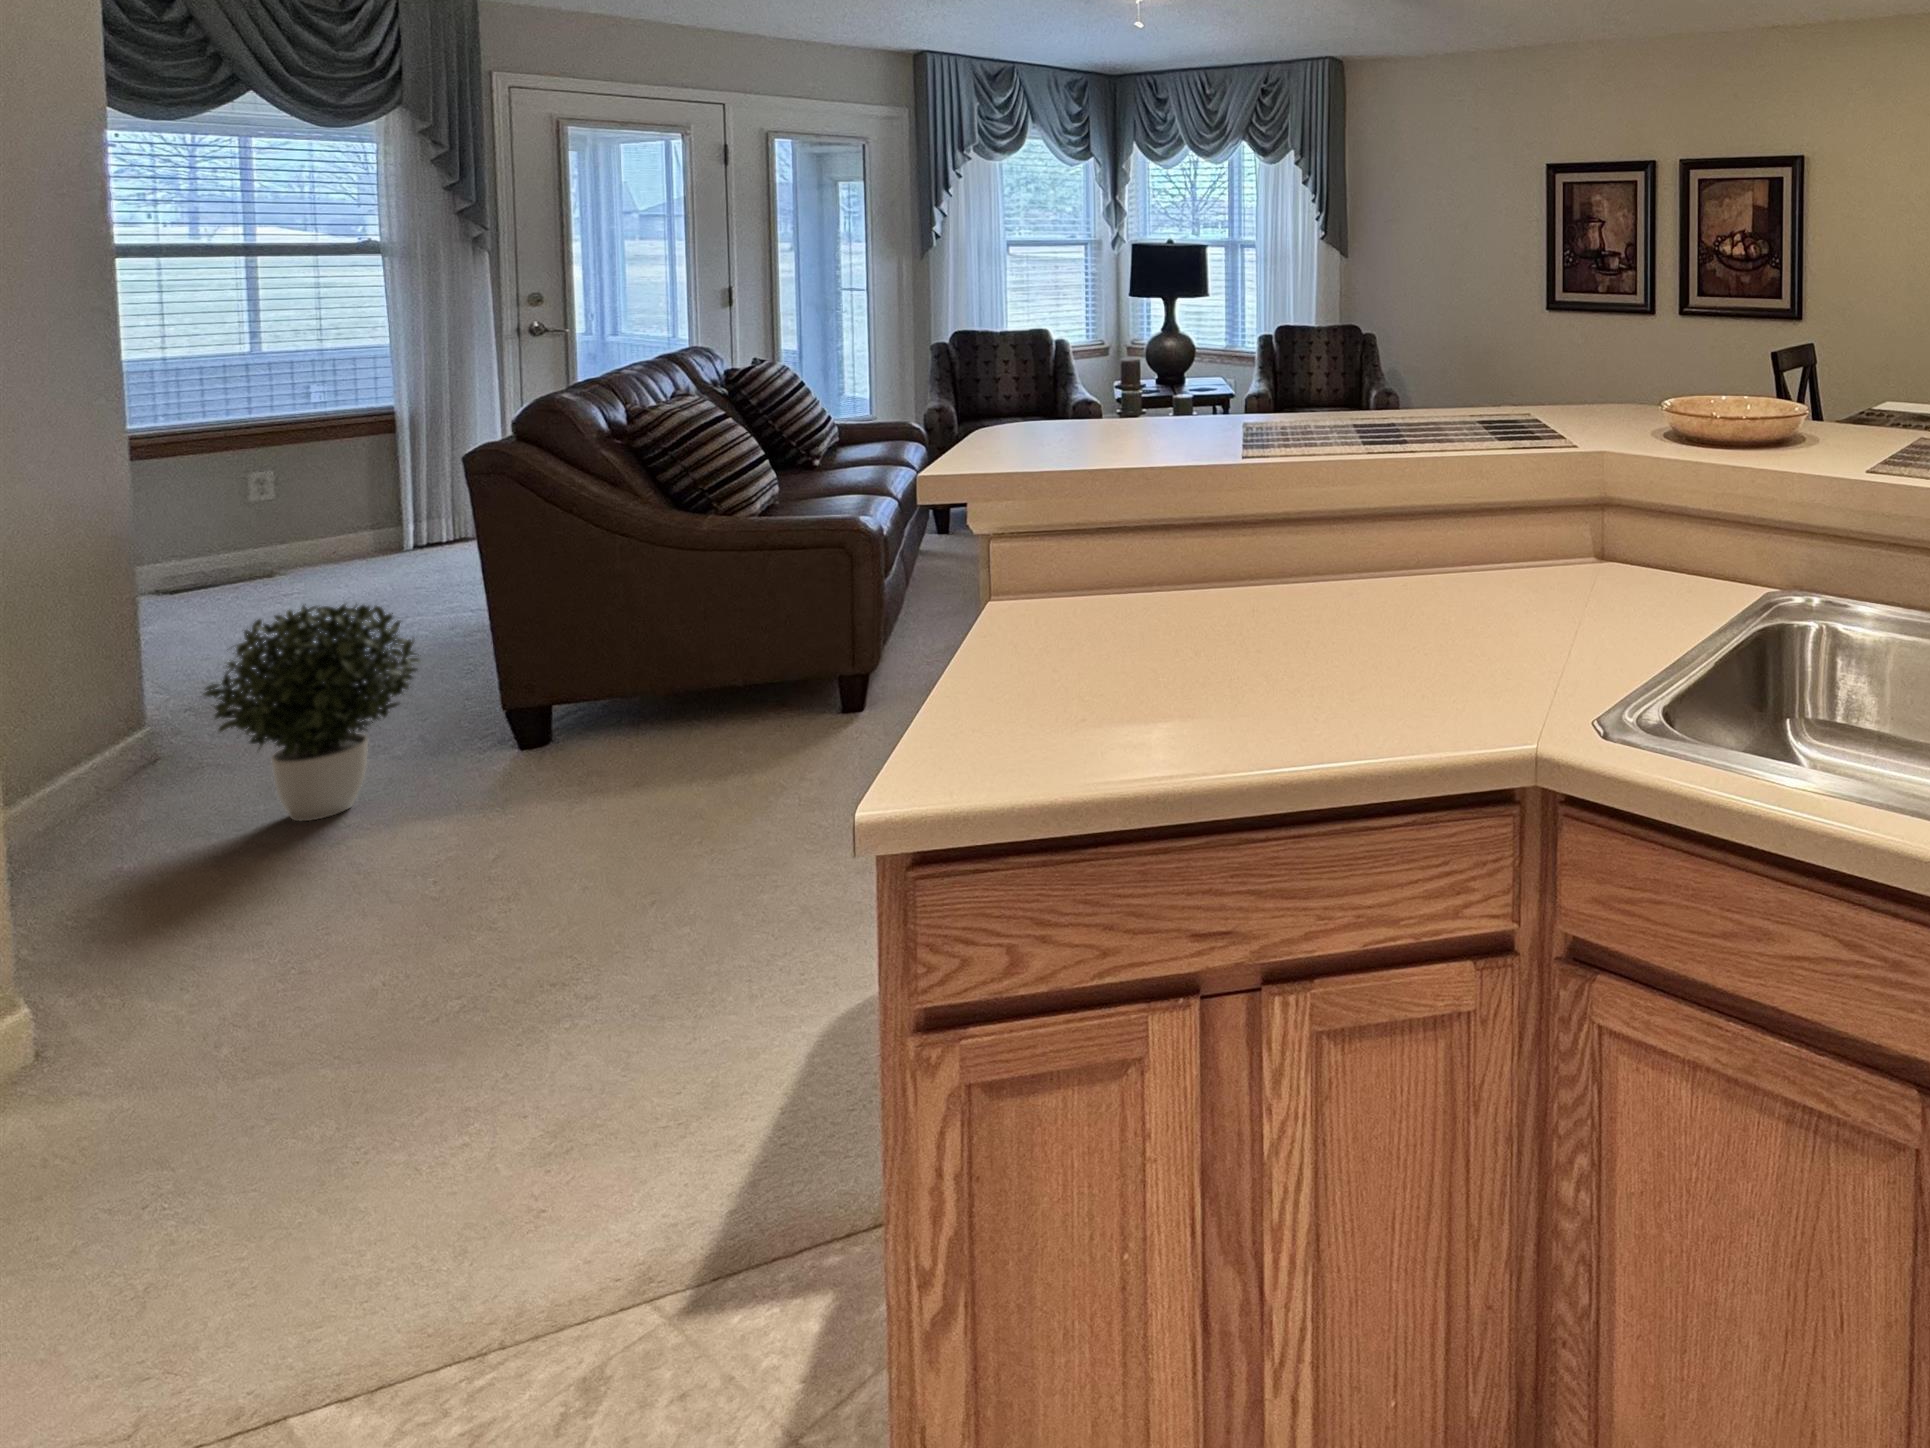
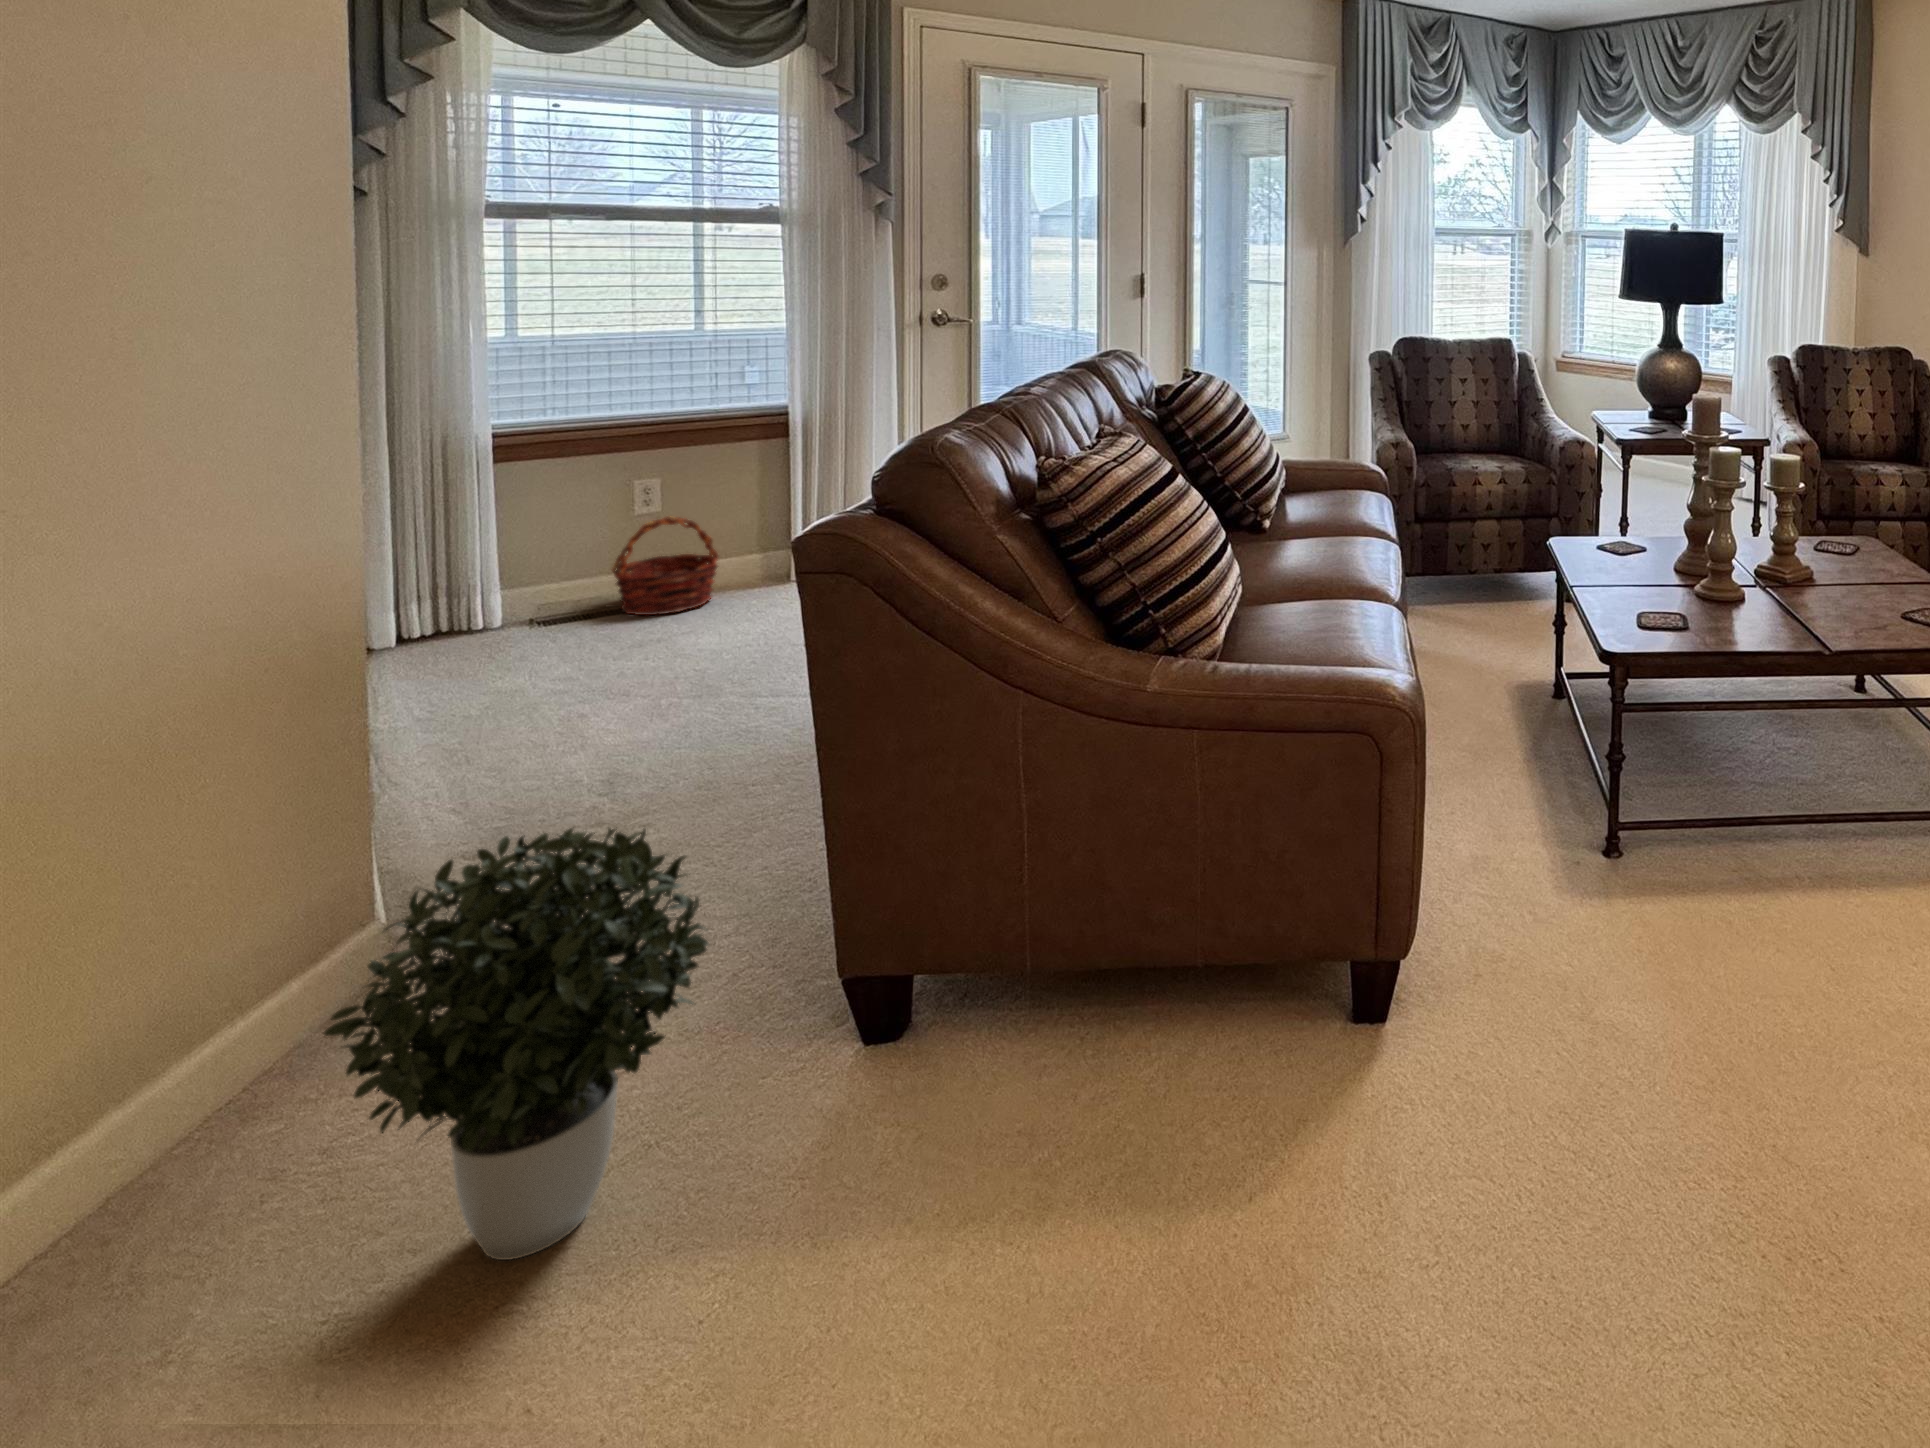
basket: none [226,501,330,583] -> present [612,516,719,615]

